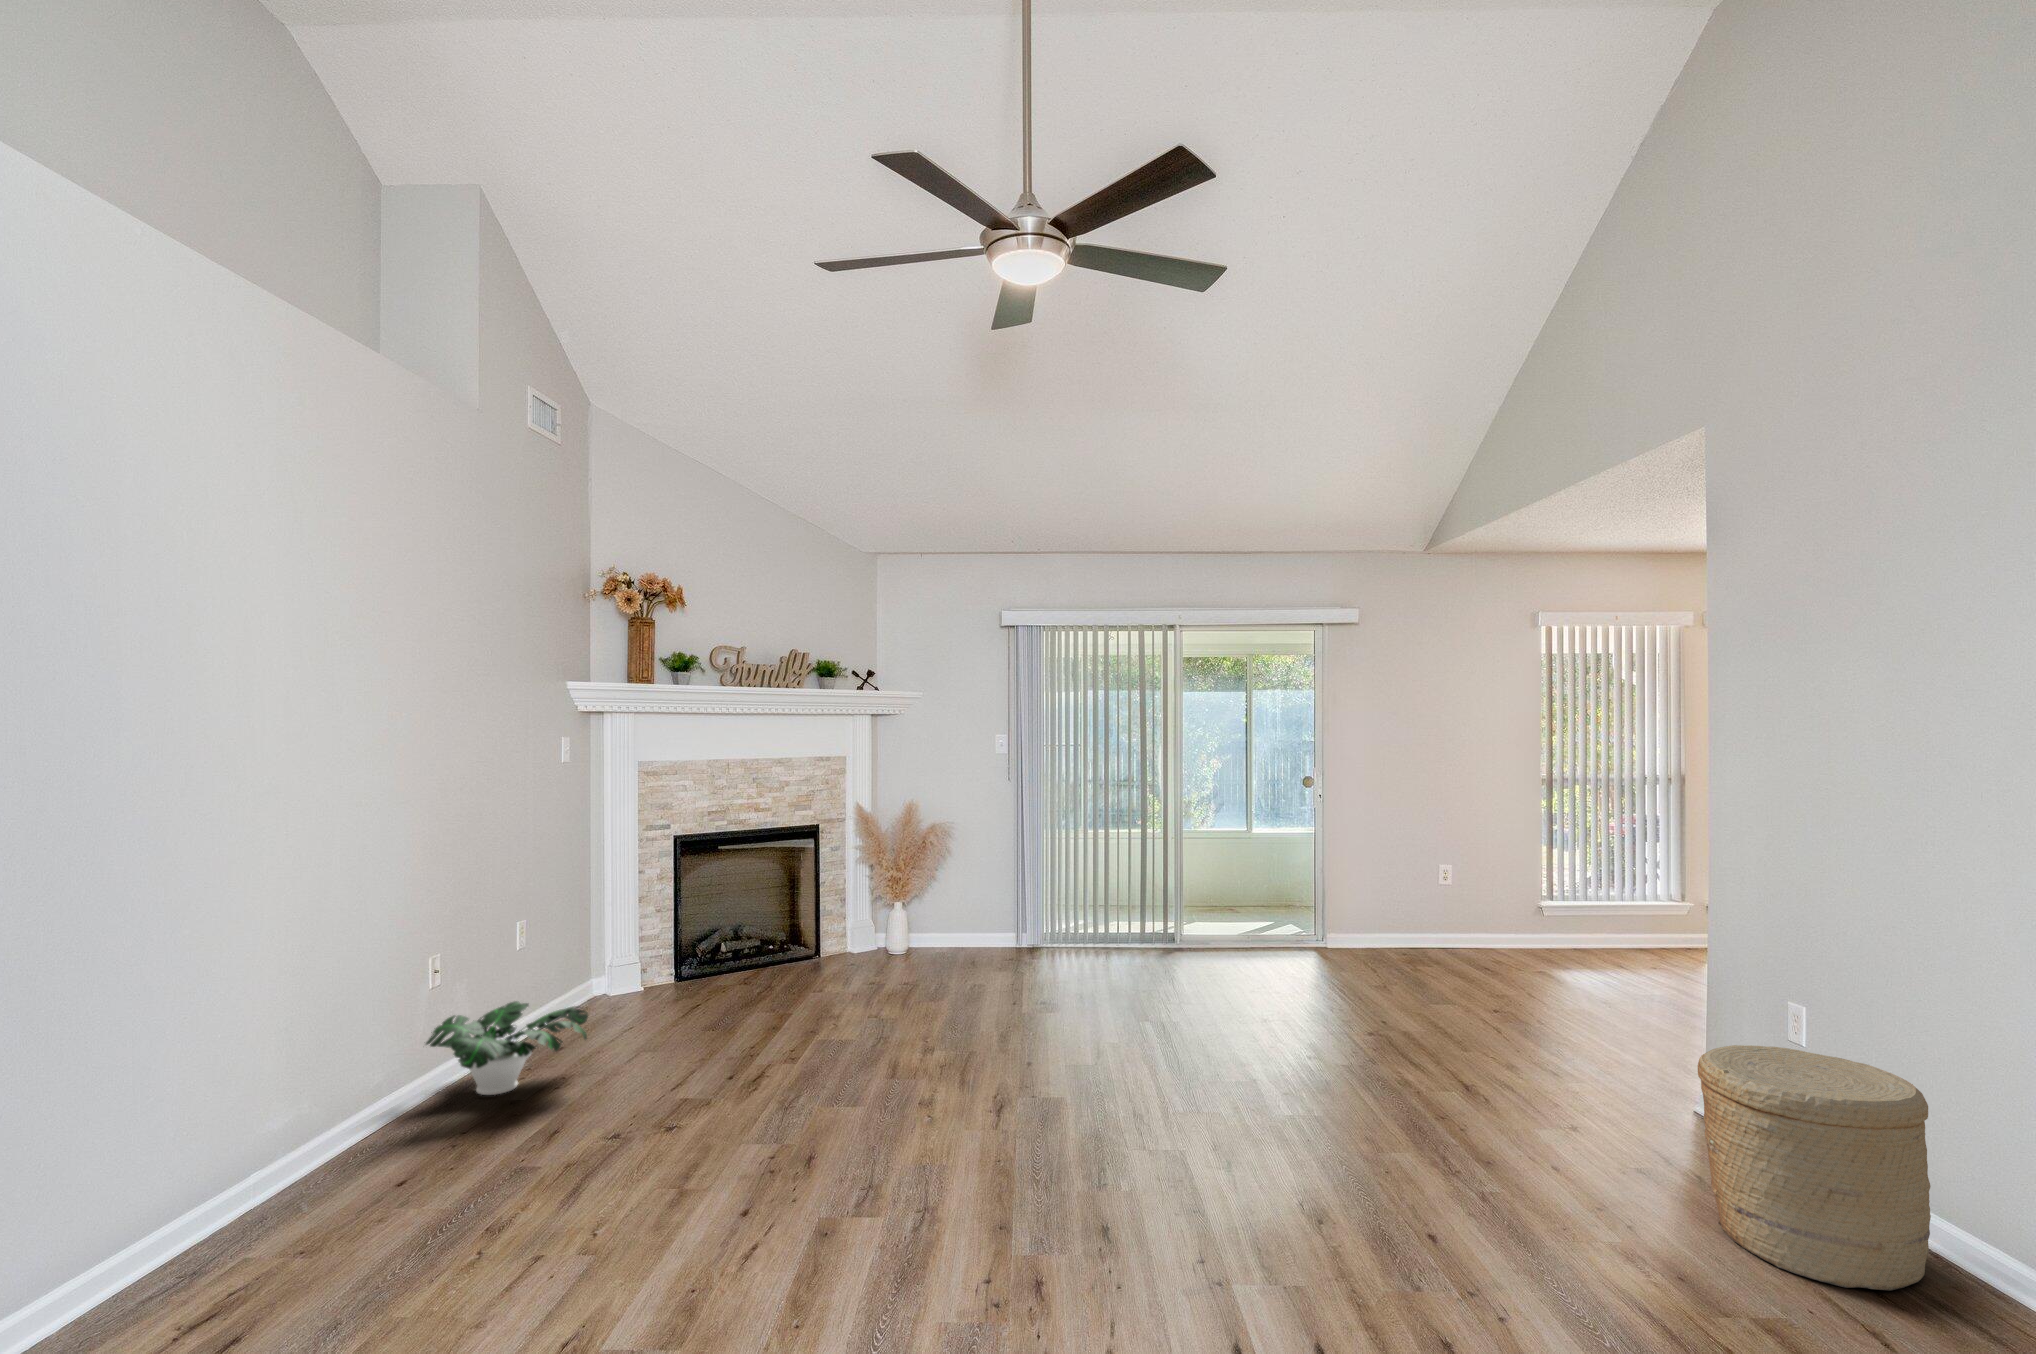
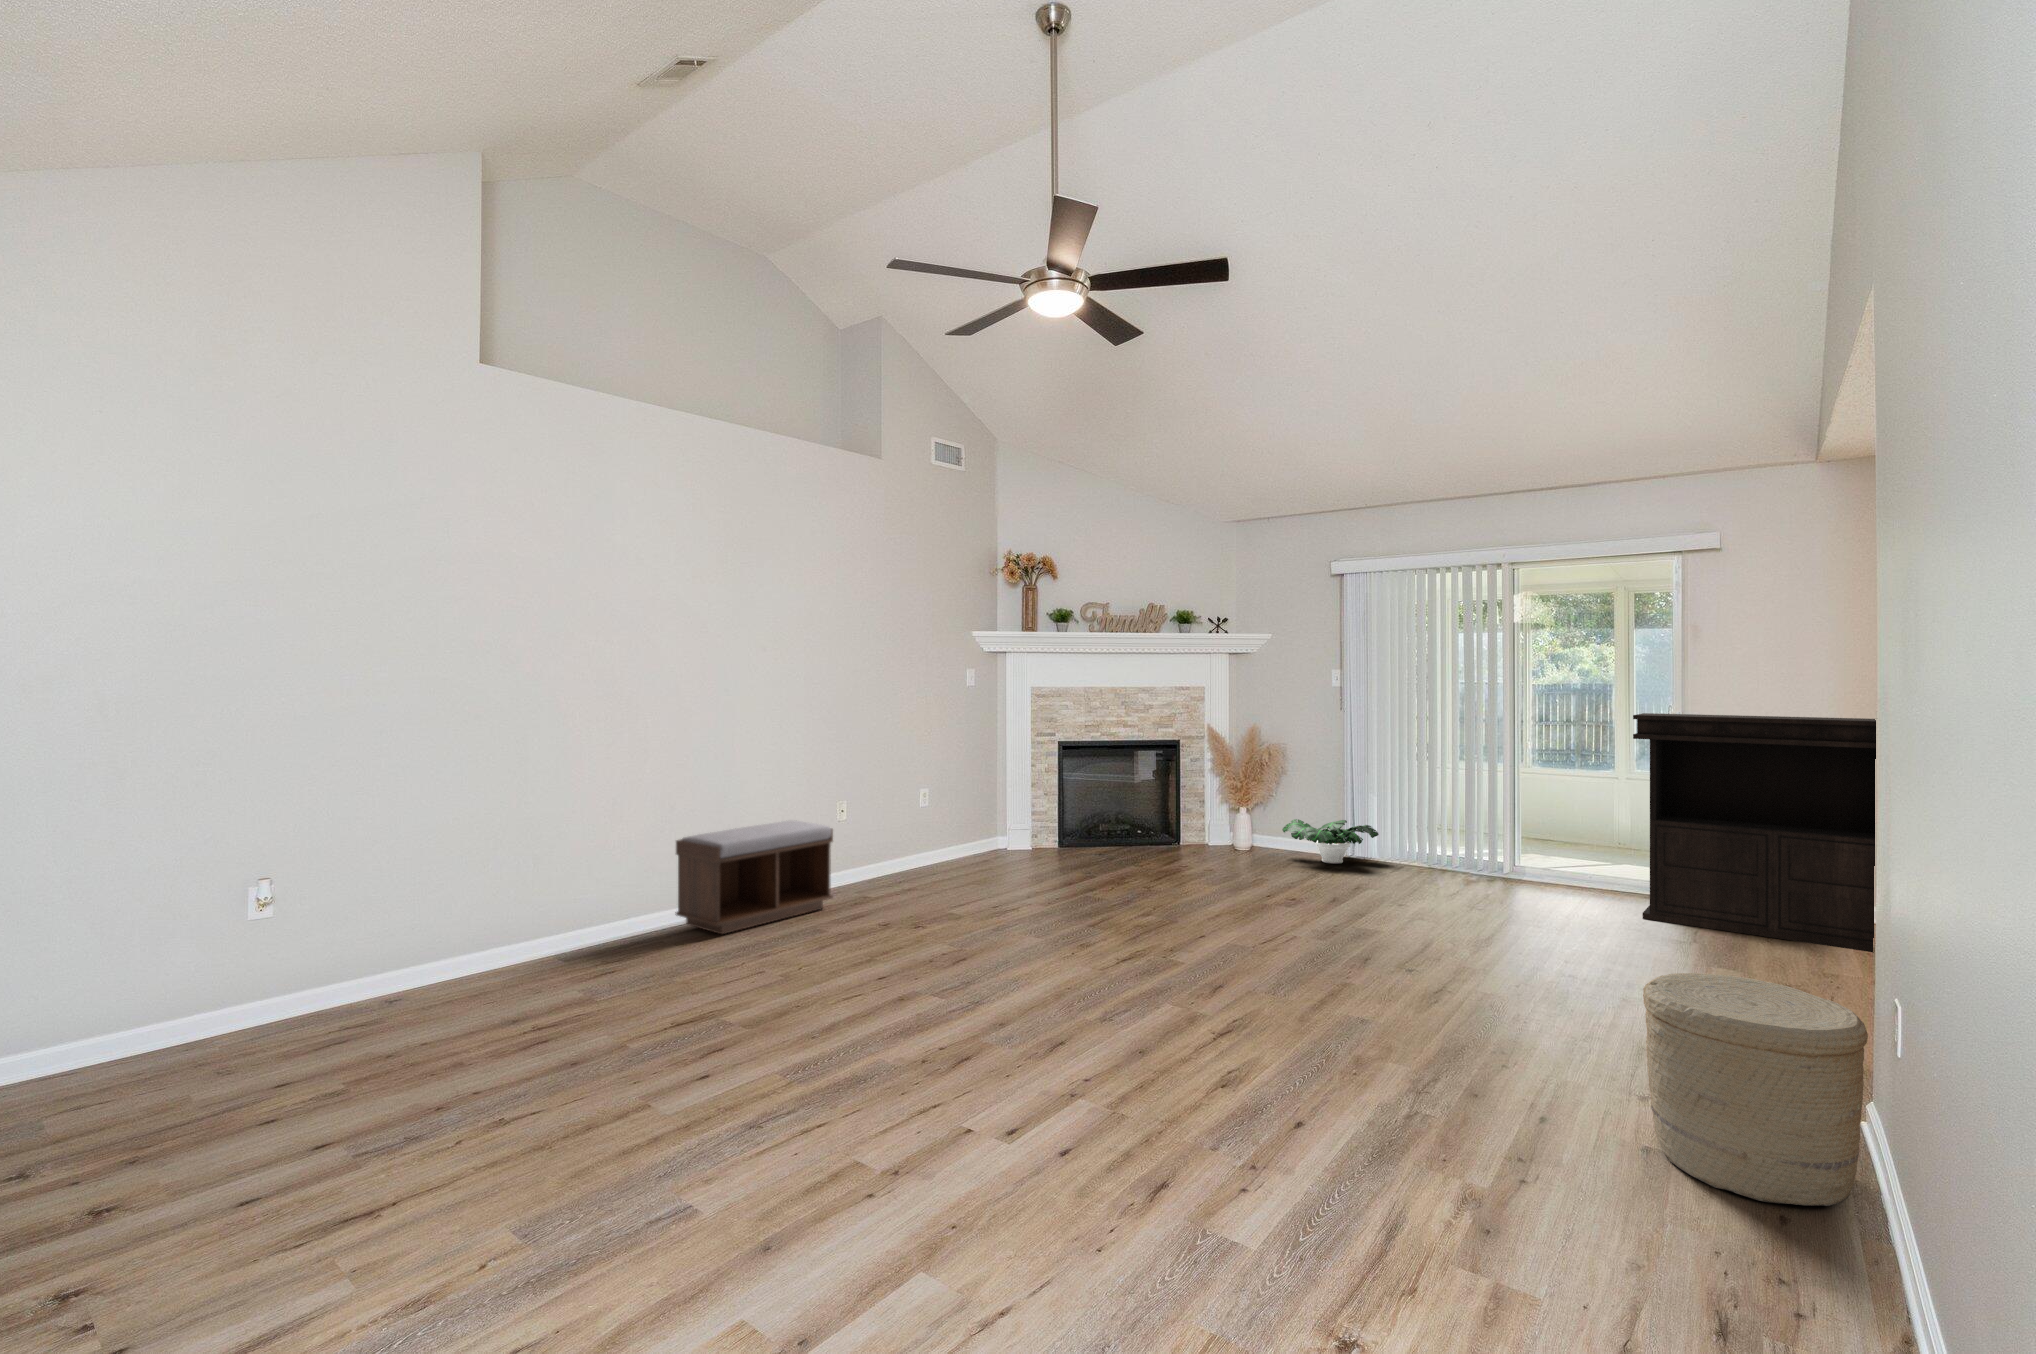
console table: none [1315,775,1542,980] -> present [1633,713,1876,953]
potted plant: present [426,1001,588,1095] -> present [1282,819,1379,864]
bench: none [44,1016,405,1291] -> present [675,820,833,934]

